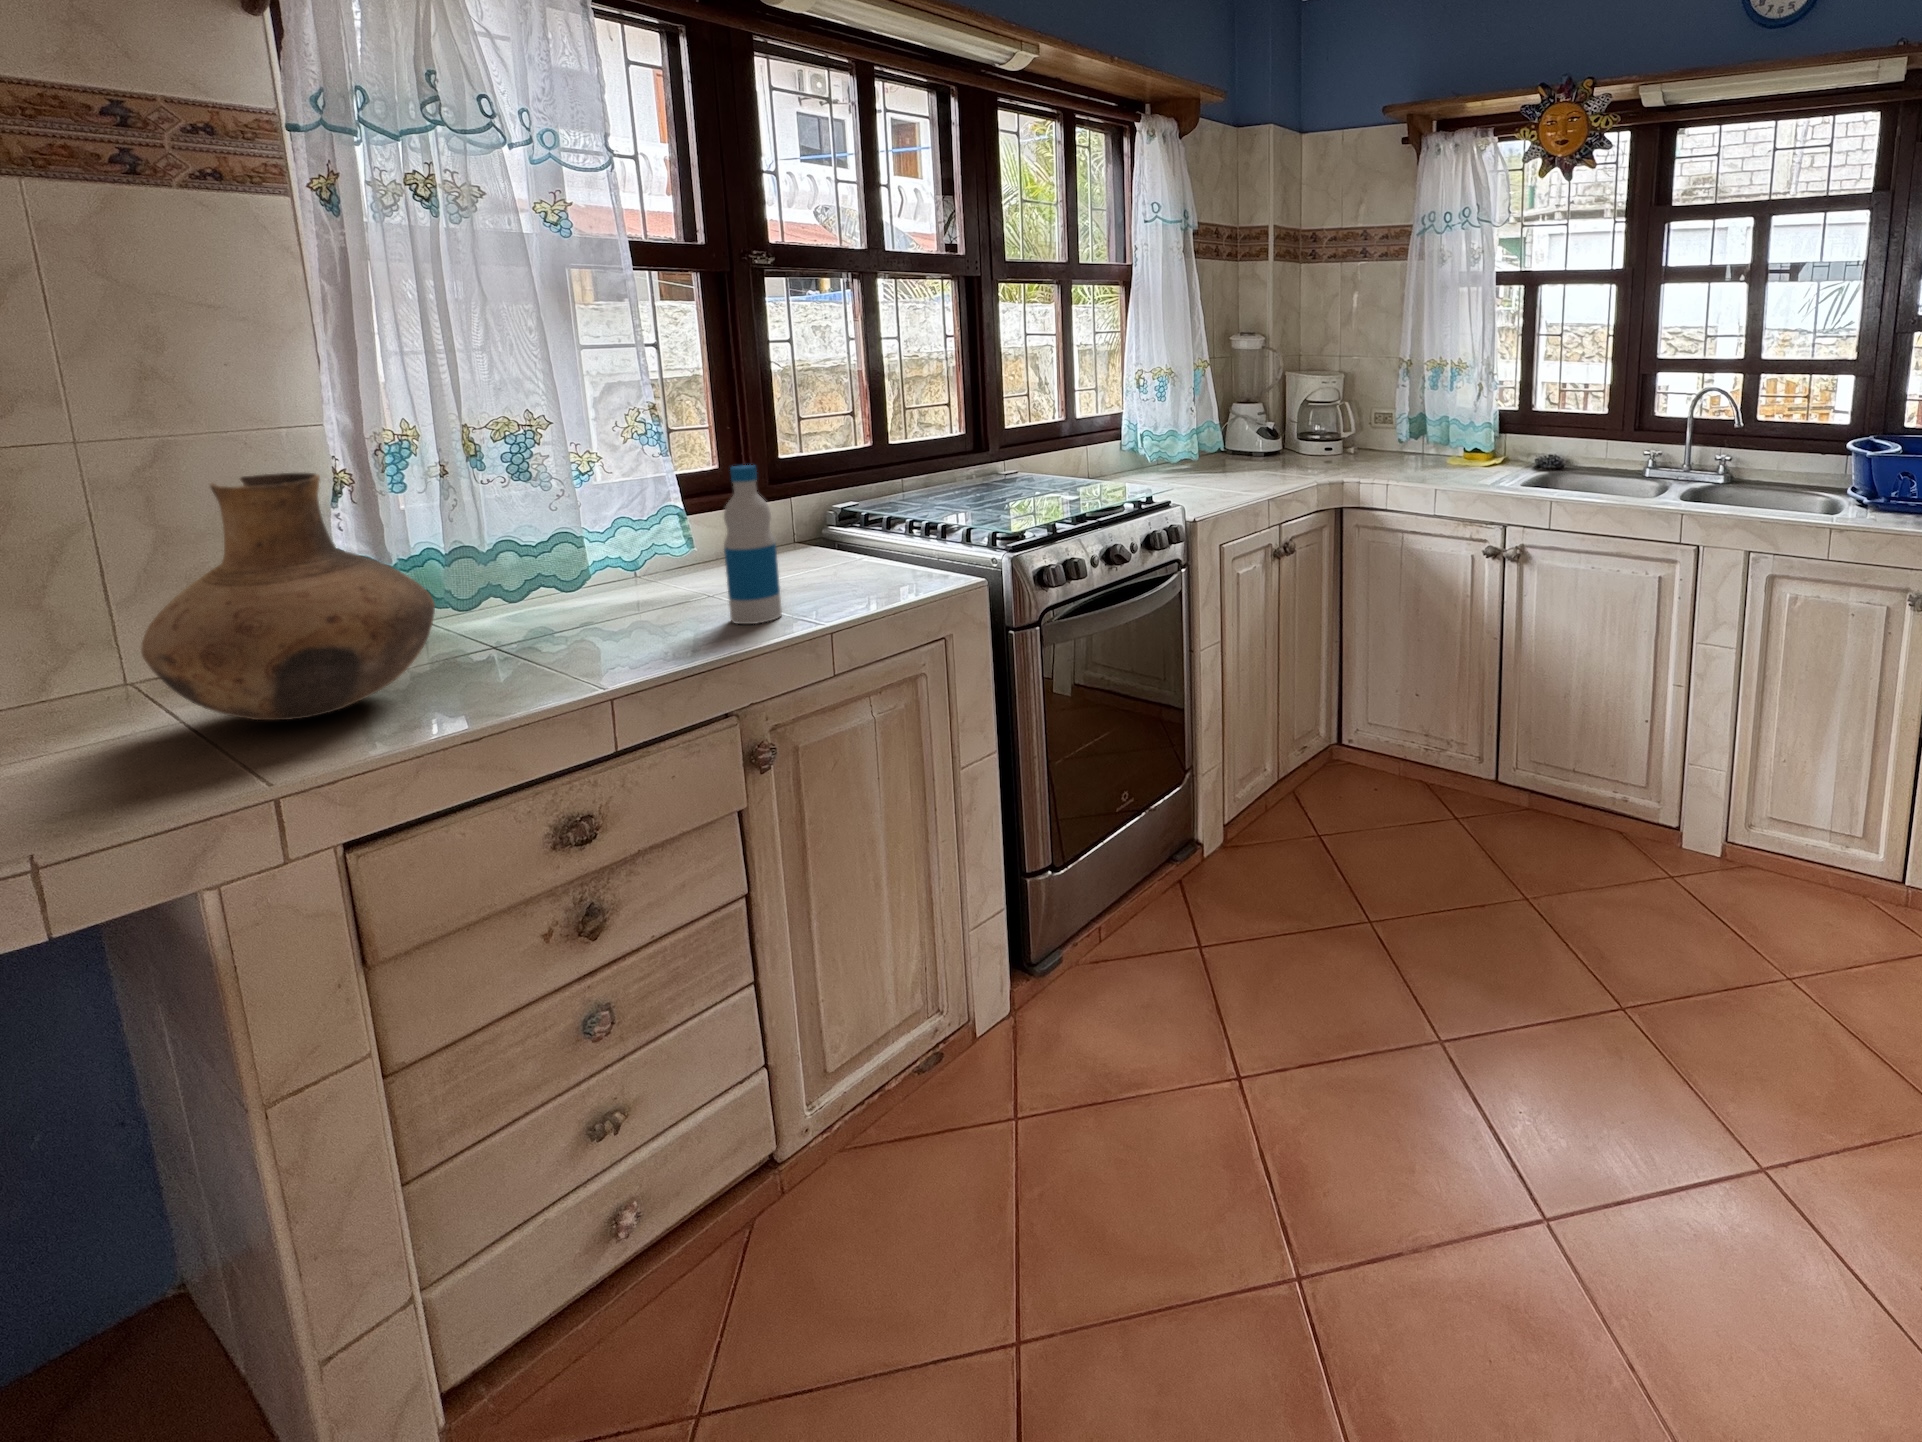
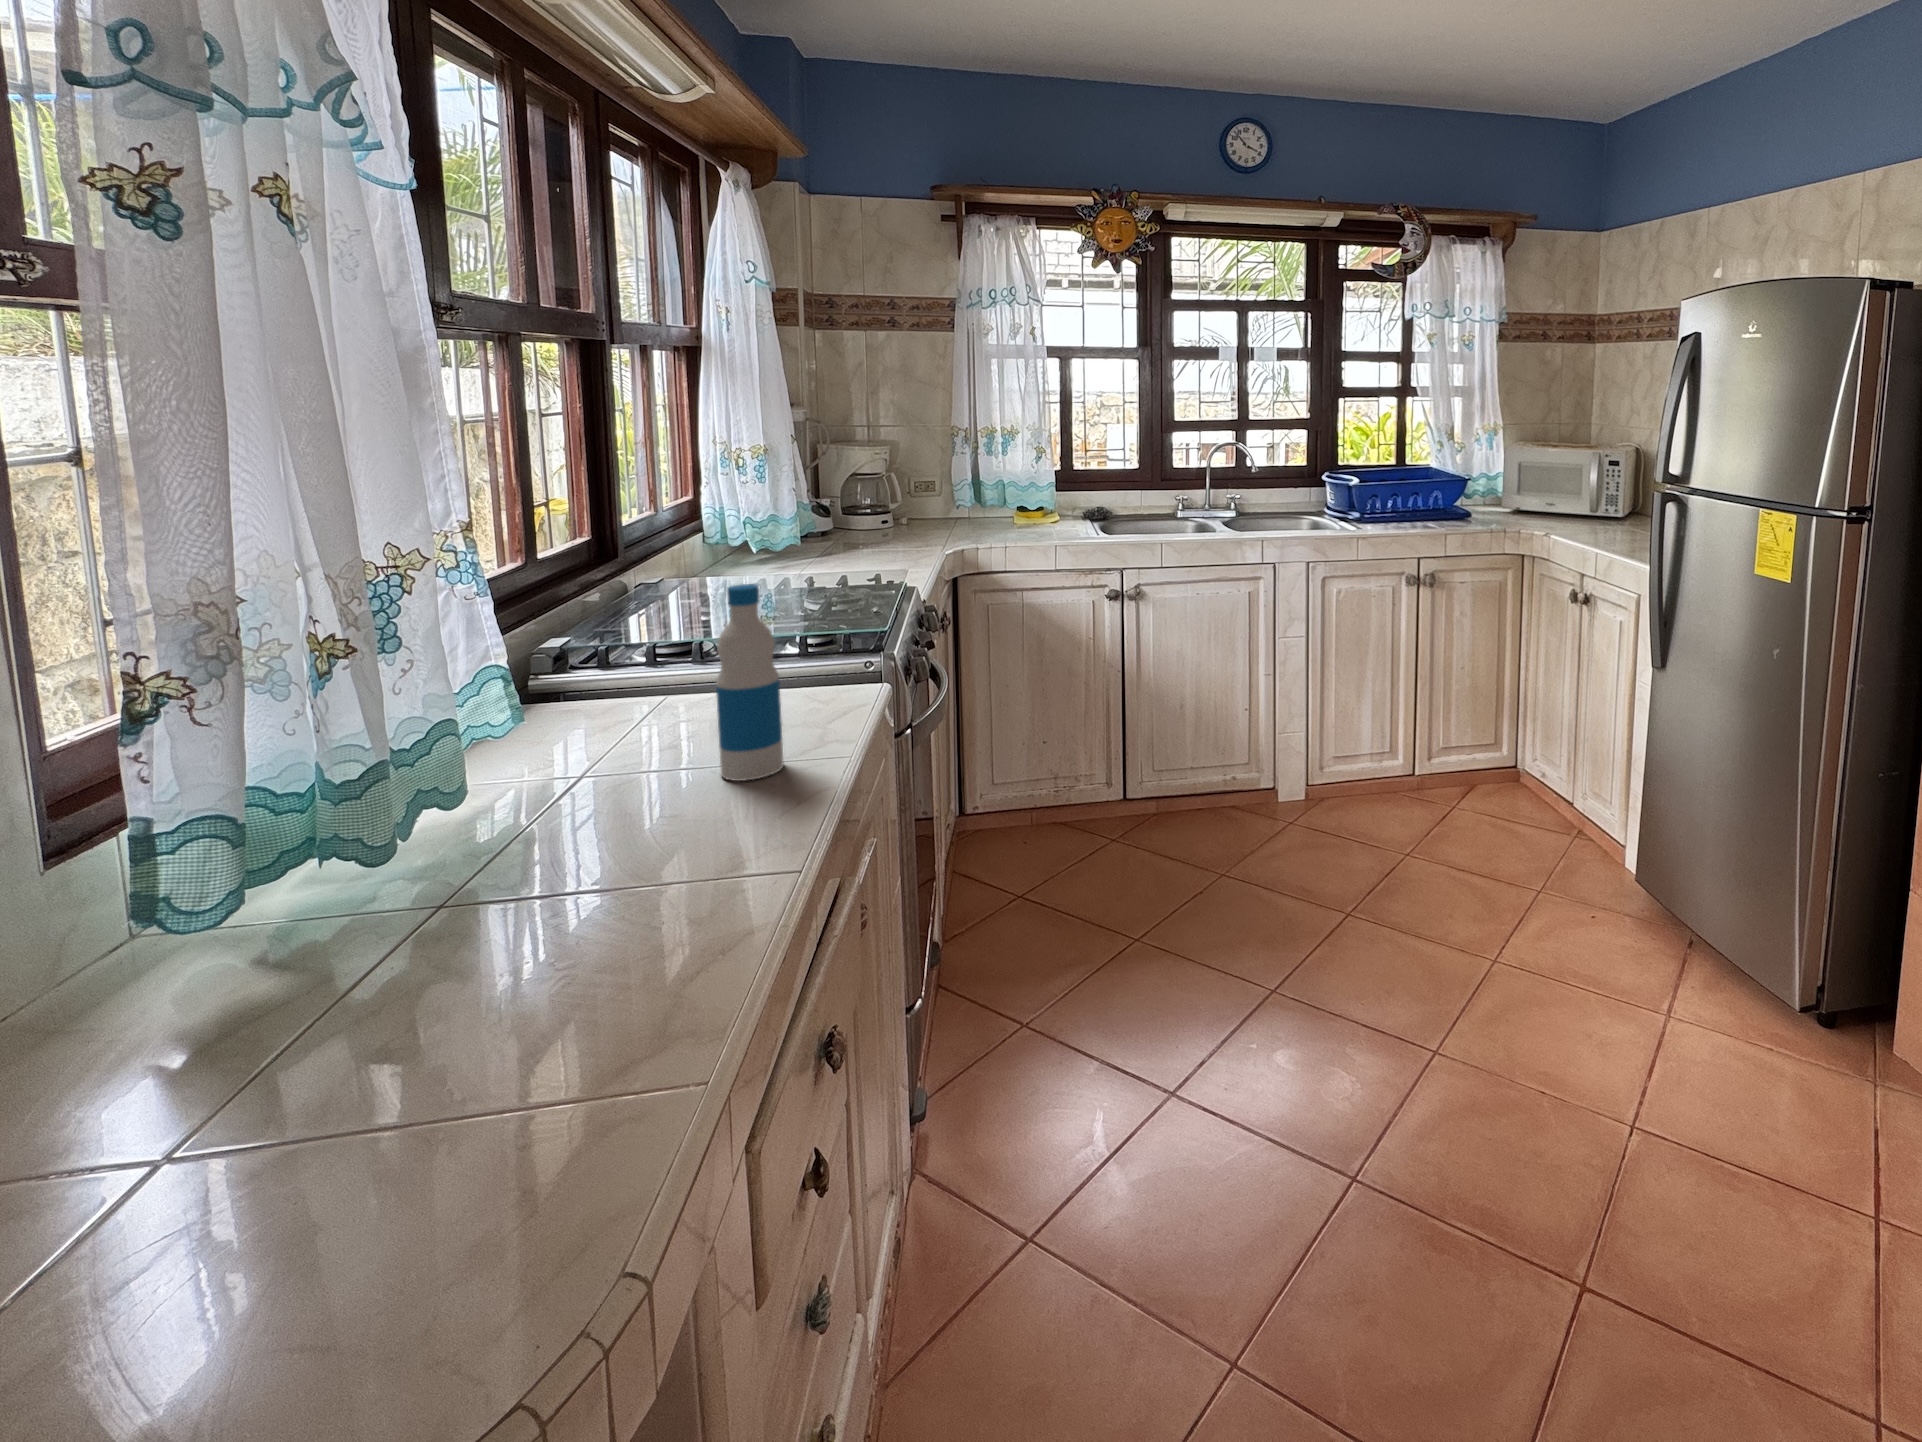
vase: present [141,473,435,720] -> none [227,657,637,1055]

